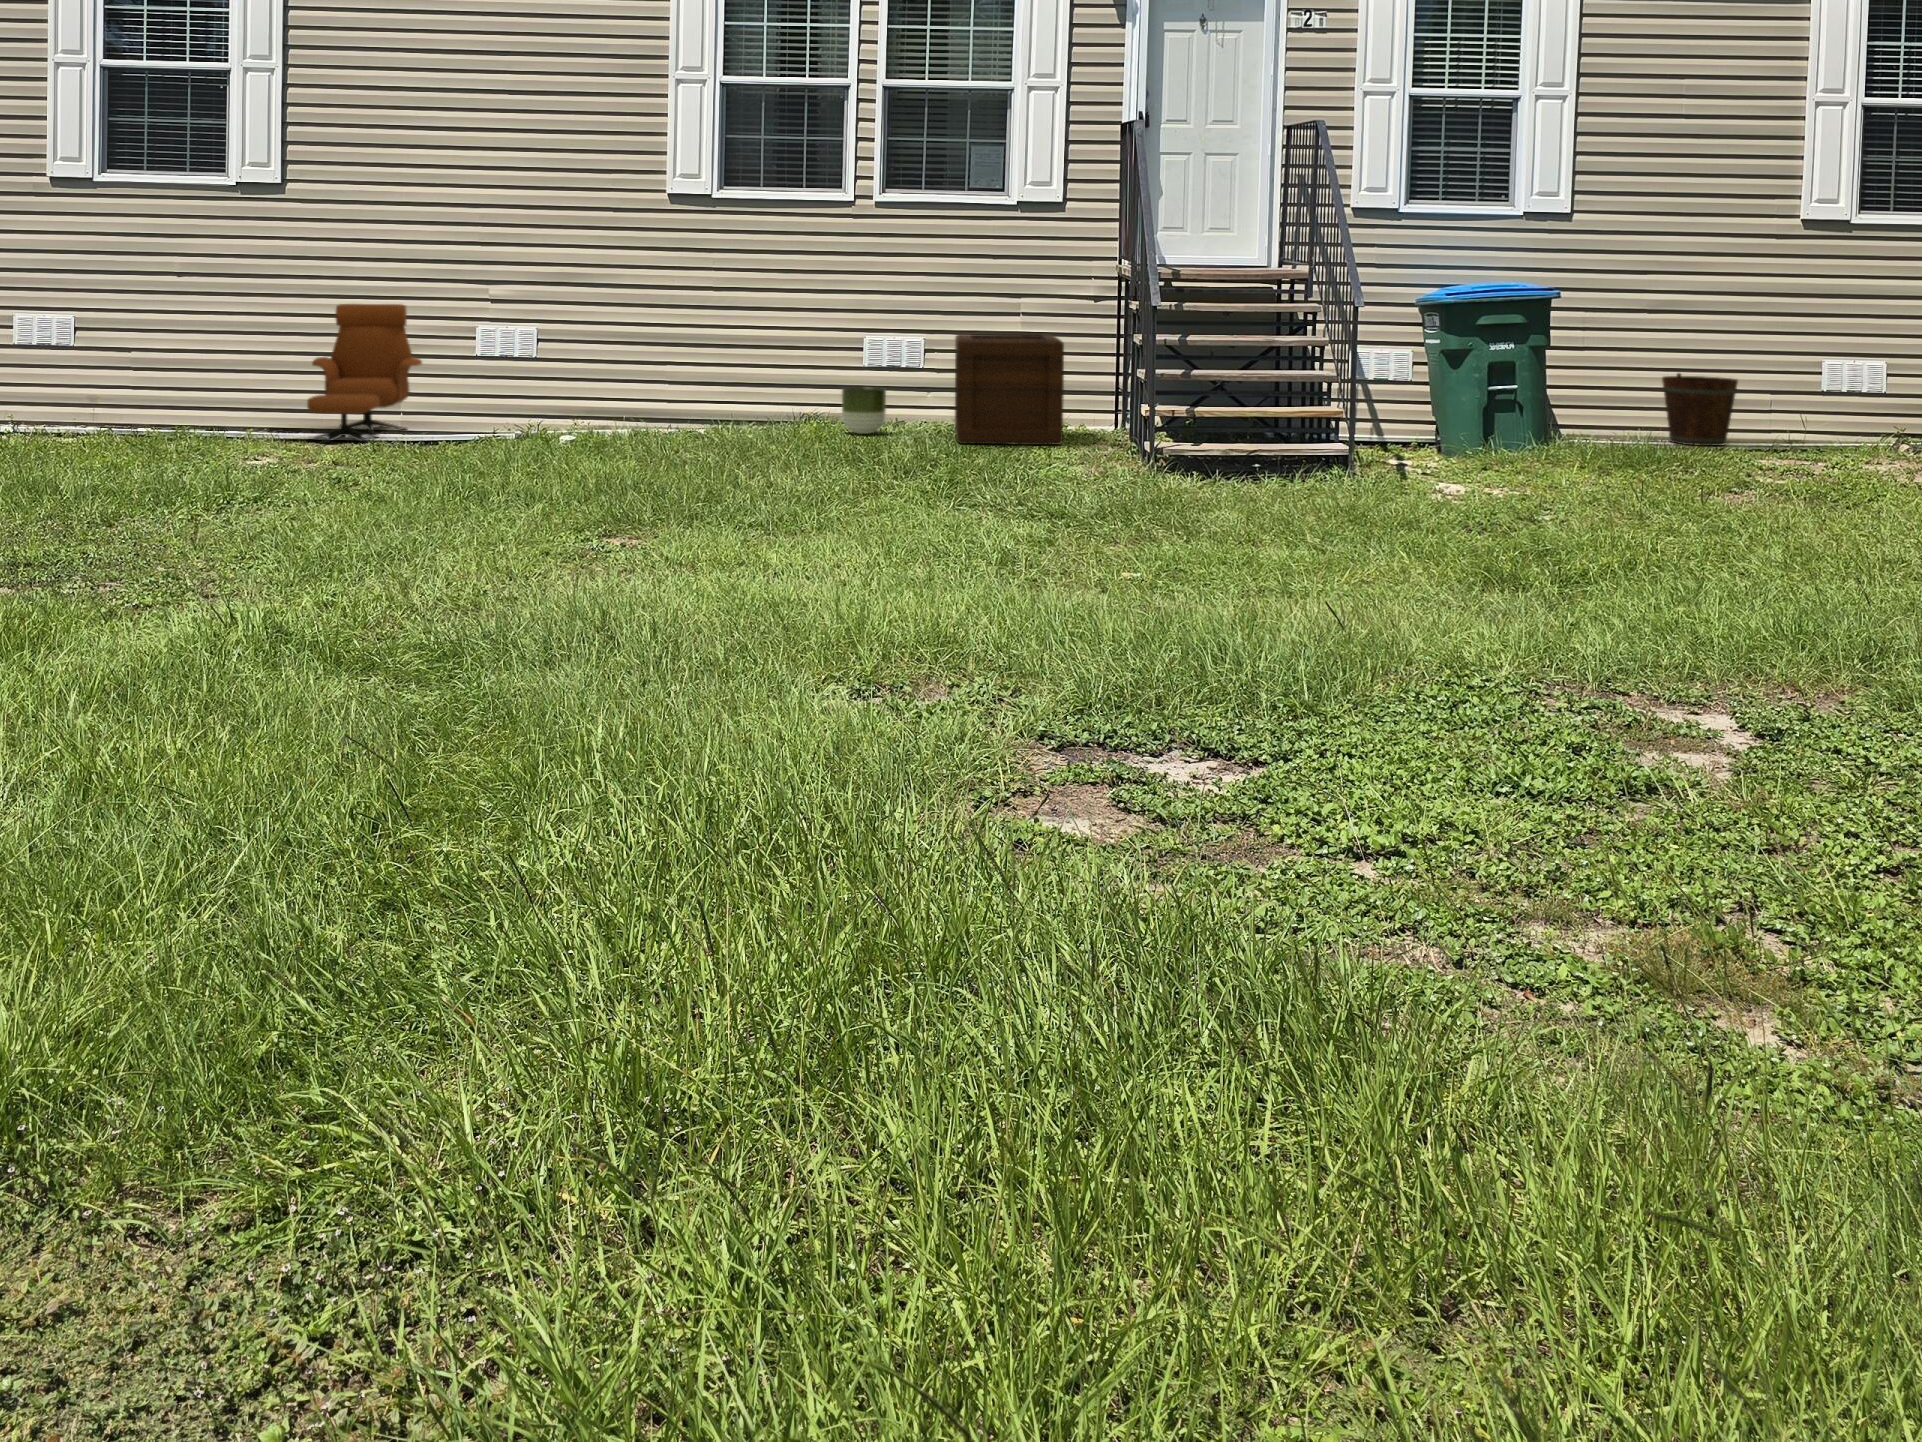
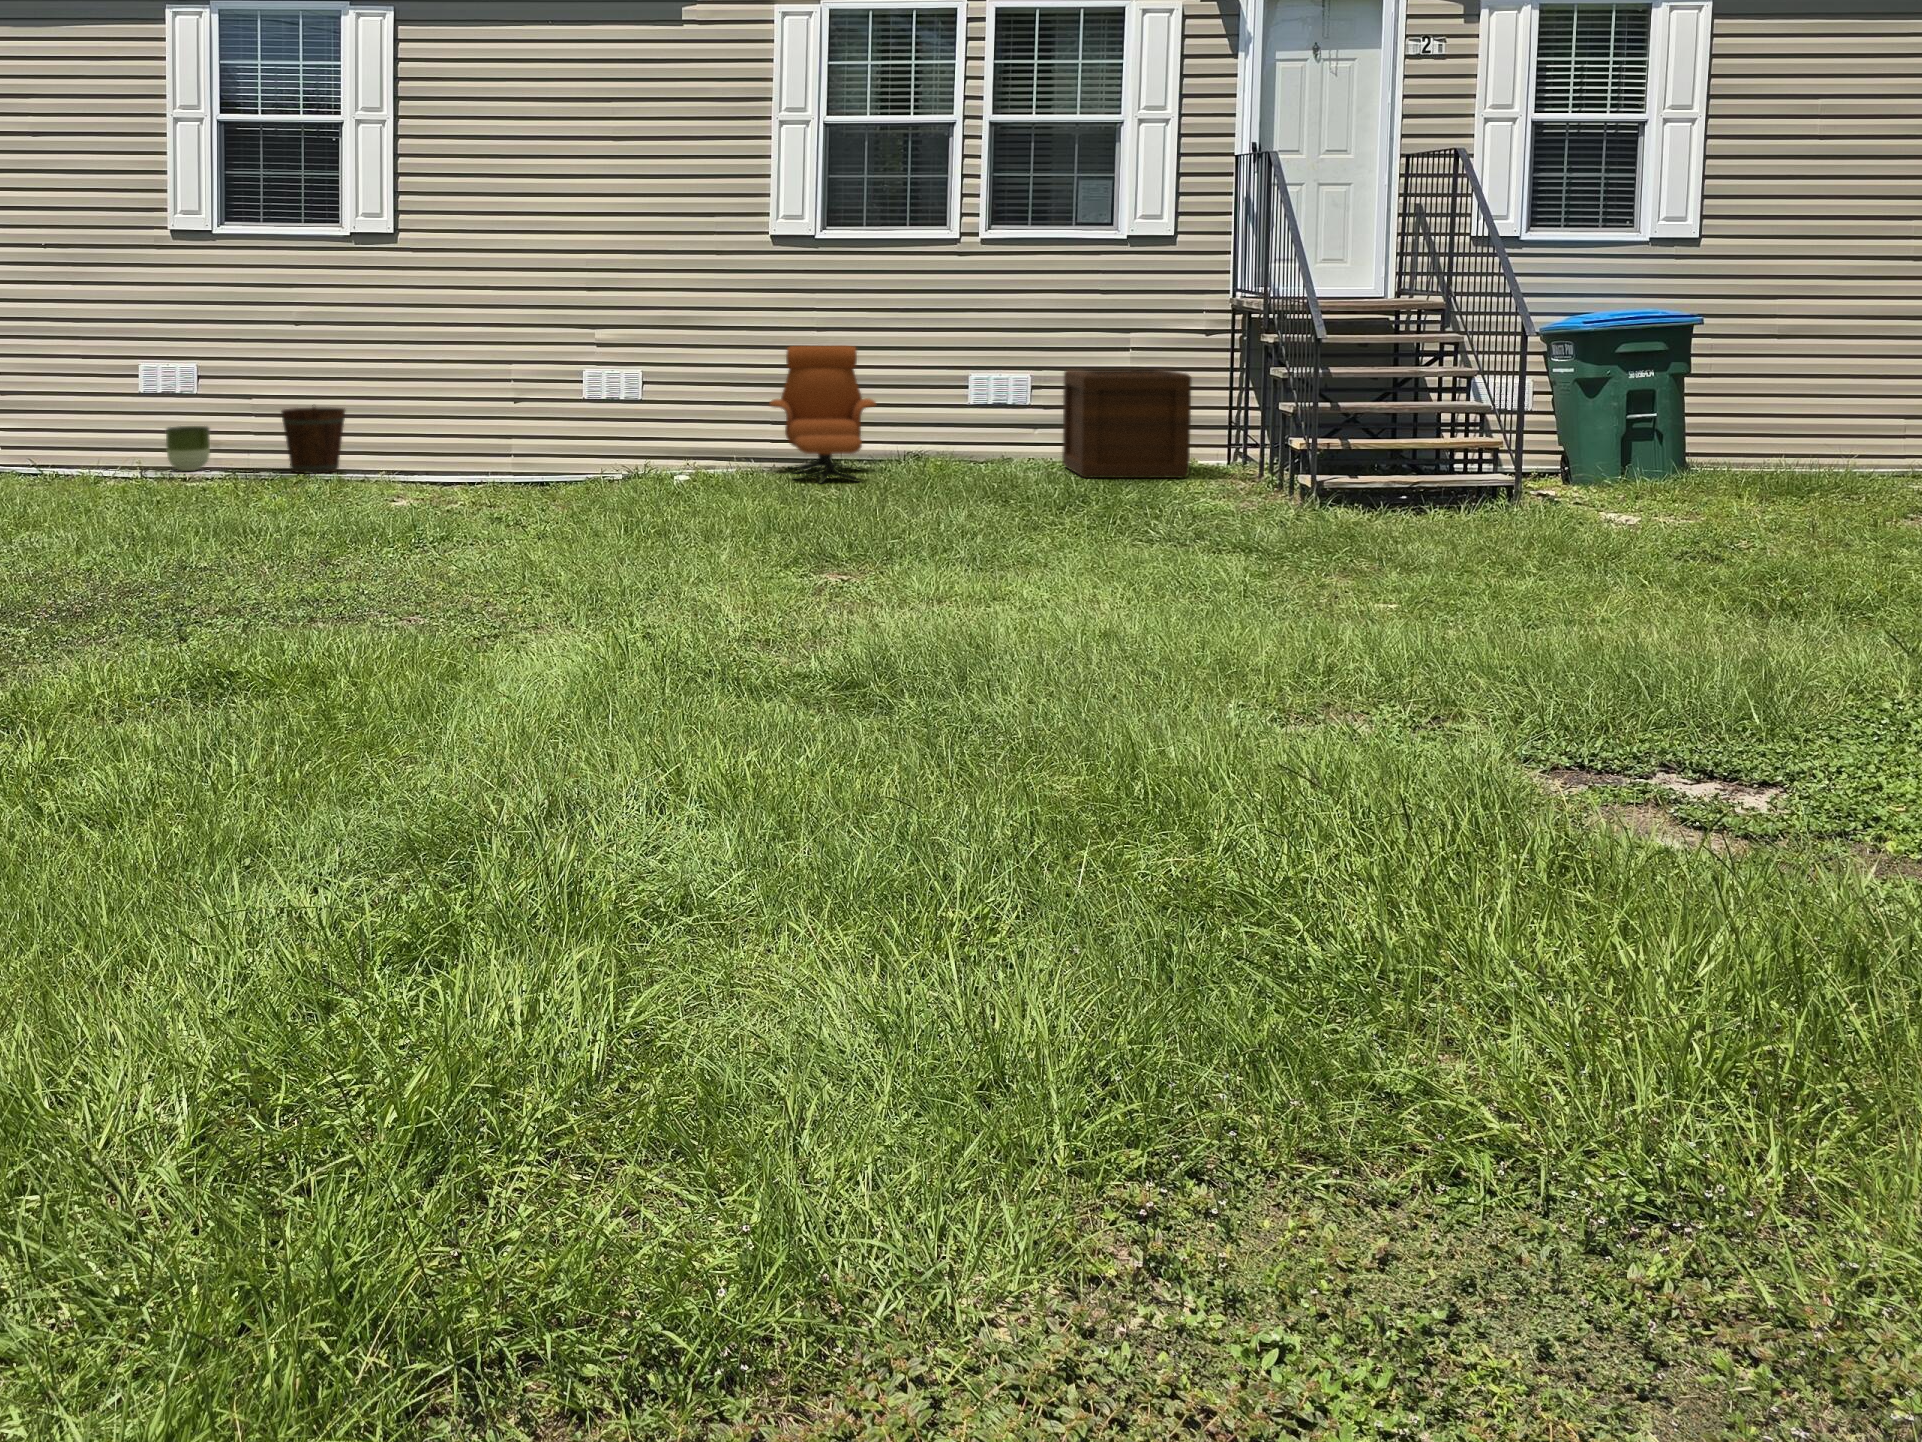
lounge chair: present [307,304,422,444] -> present [769,345,876,484]
bucket: present [1662,373,1738,446] -> present [281,405,345,473]
planter: present [842,387,886,434] -> present [166,426,210,471]

